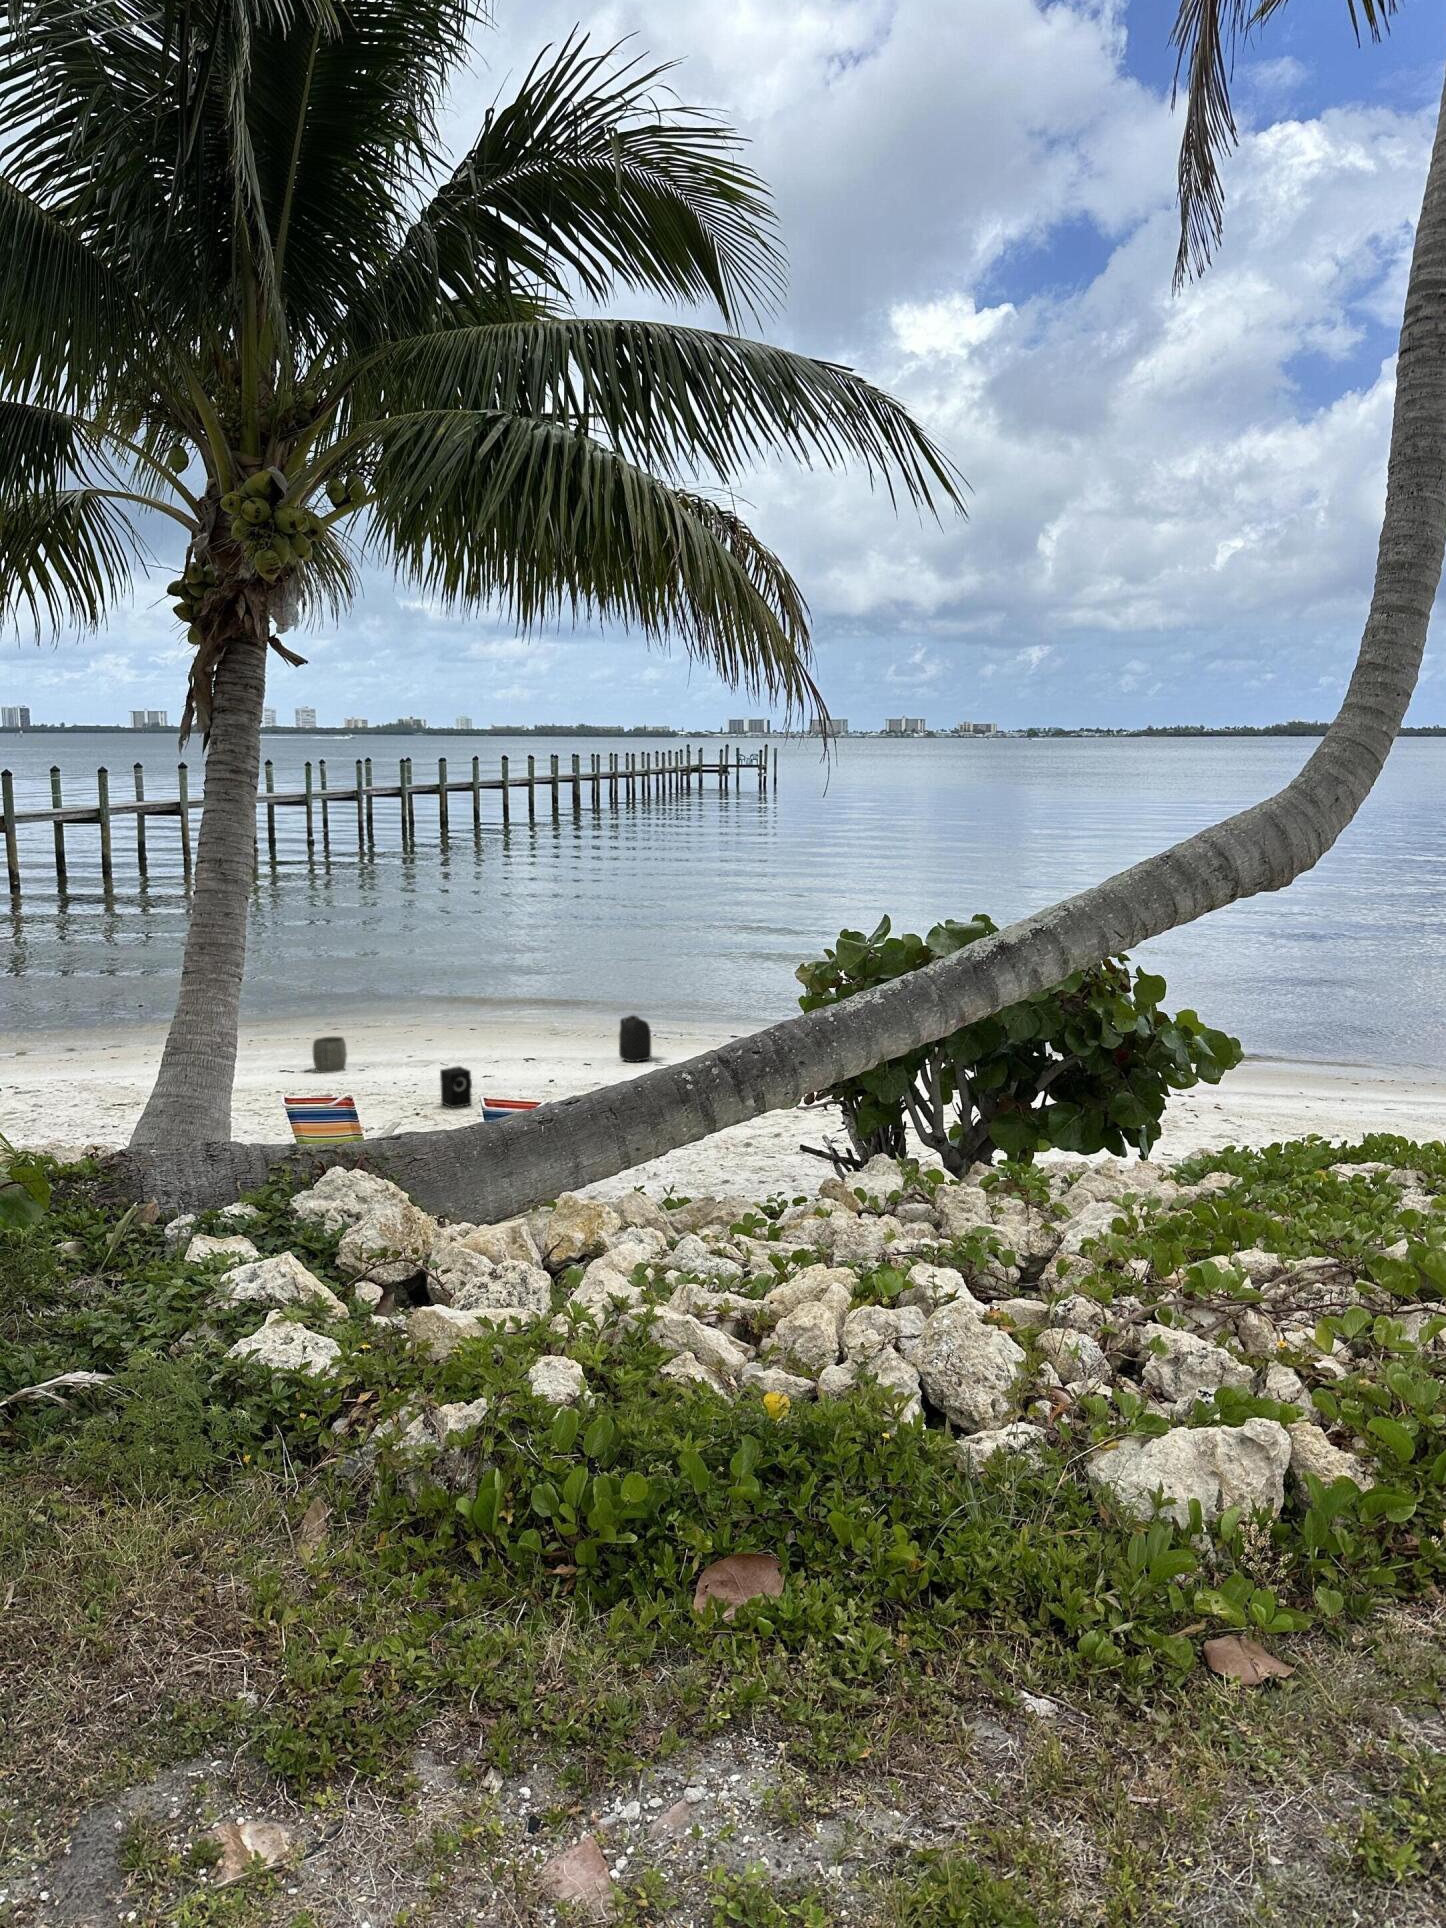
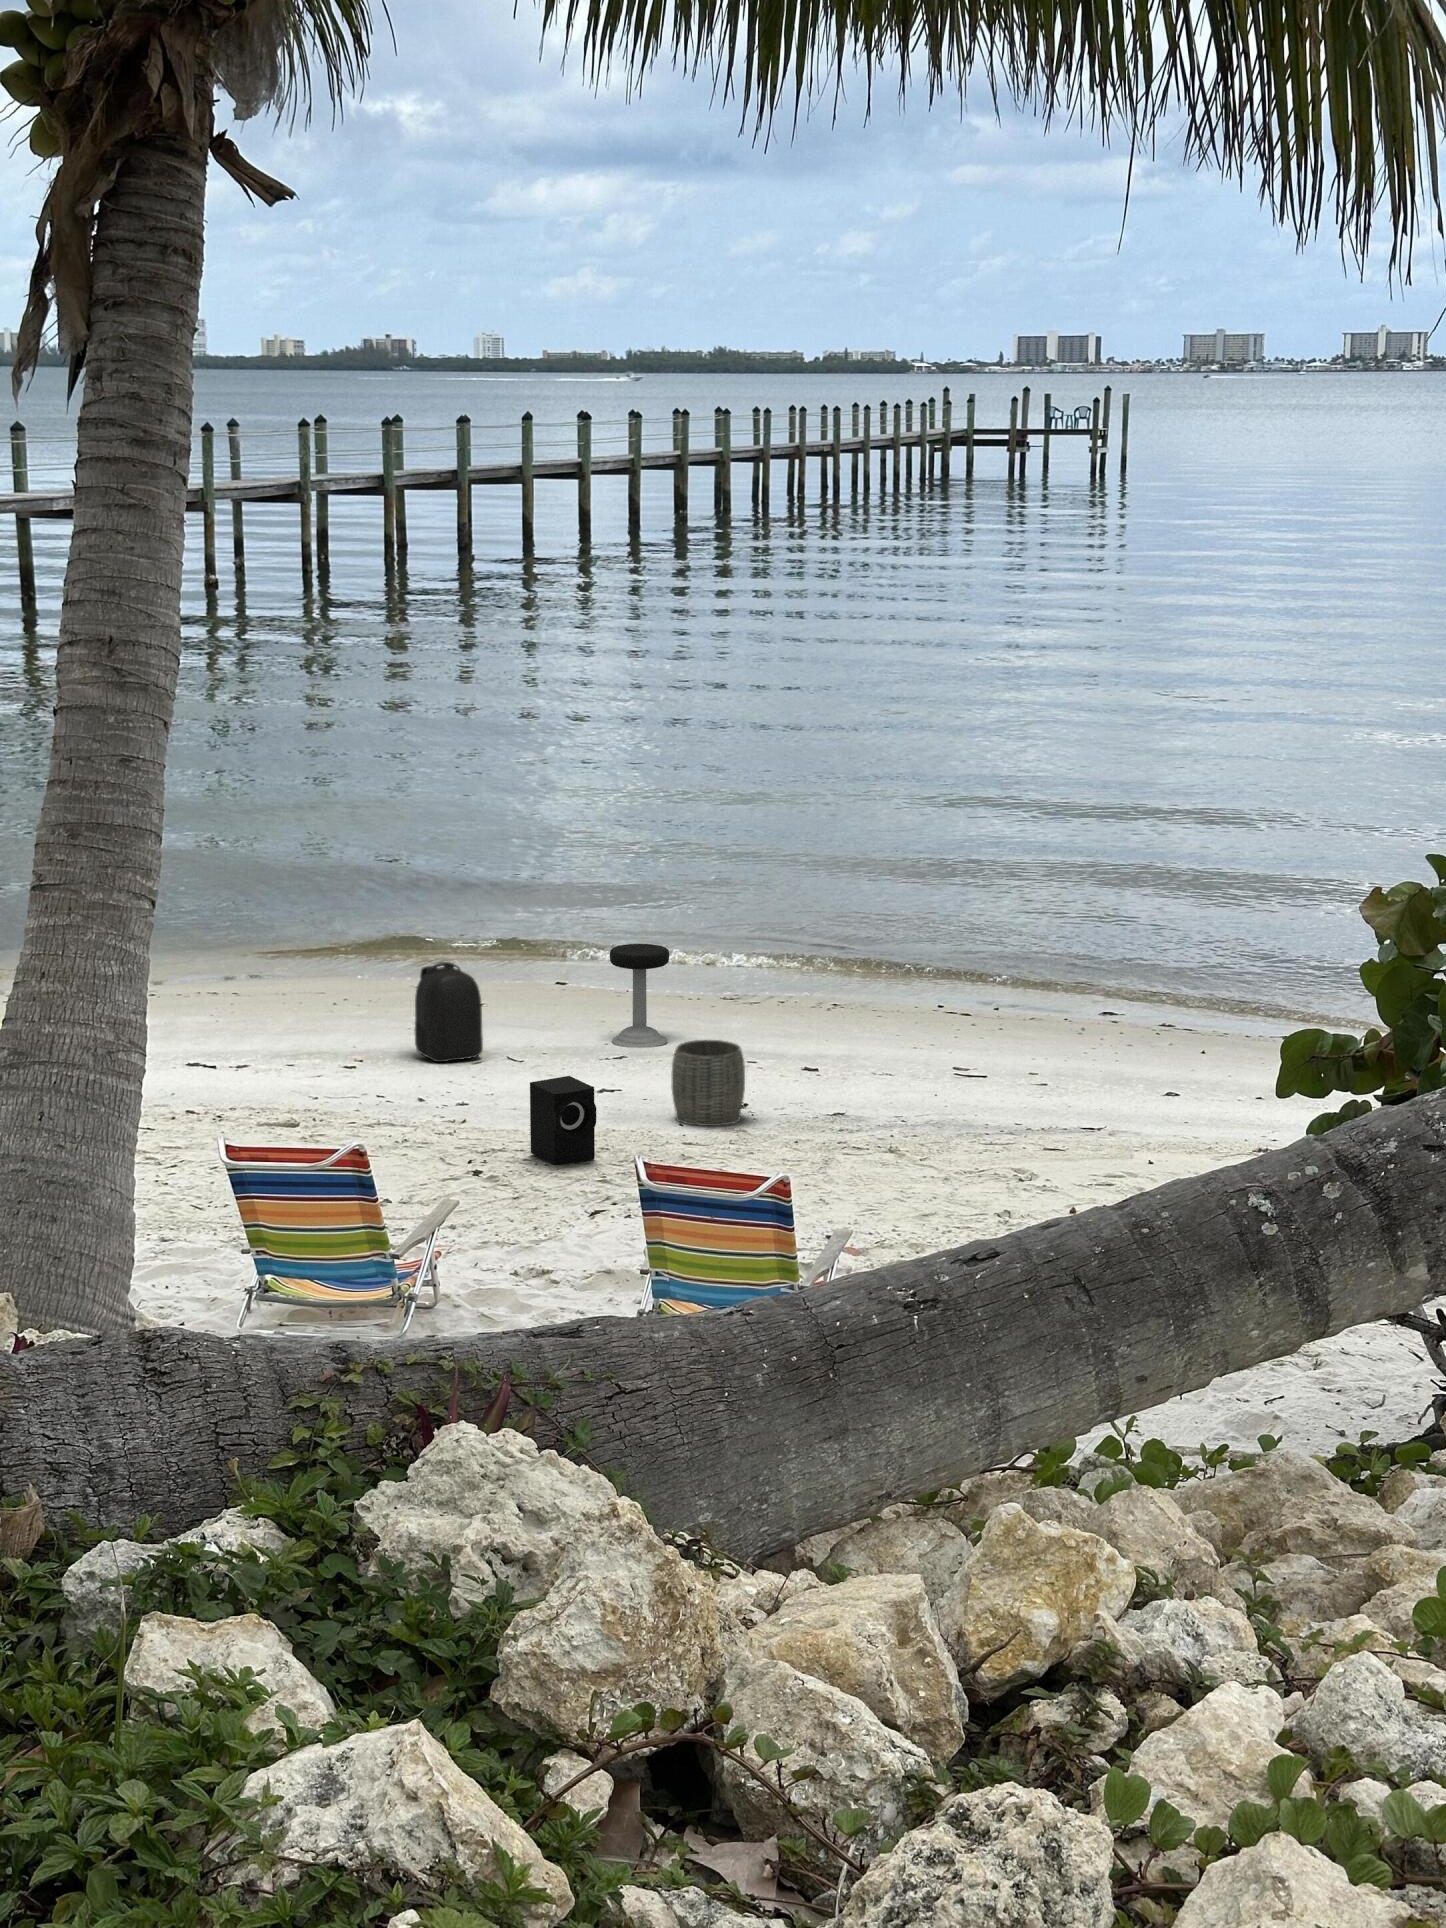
stool: none [490,1008,519,1058] -> present [610,944,669,1048]
backpack: present [619,1015,651,1062] -> present [415,962,483,1062]
woven basket: present [313,1036,347,1073] -> present [672,1040,745,1126]

